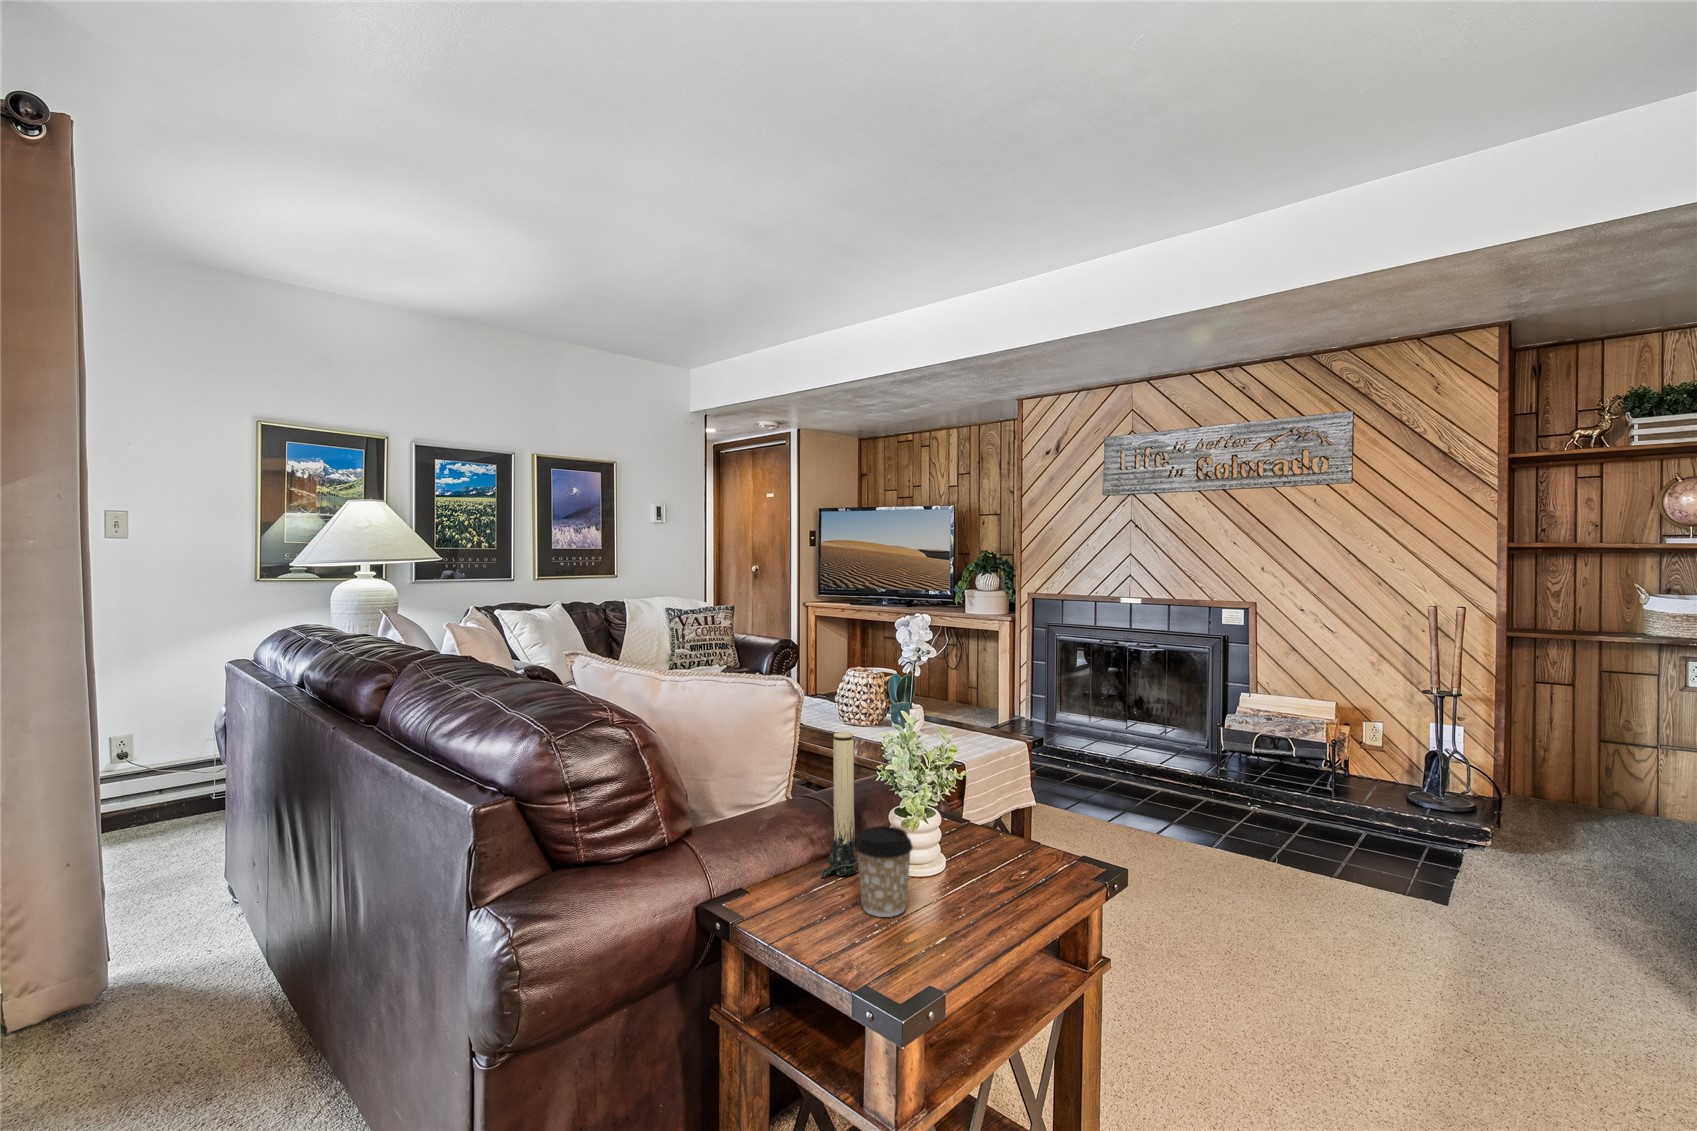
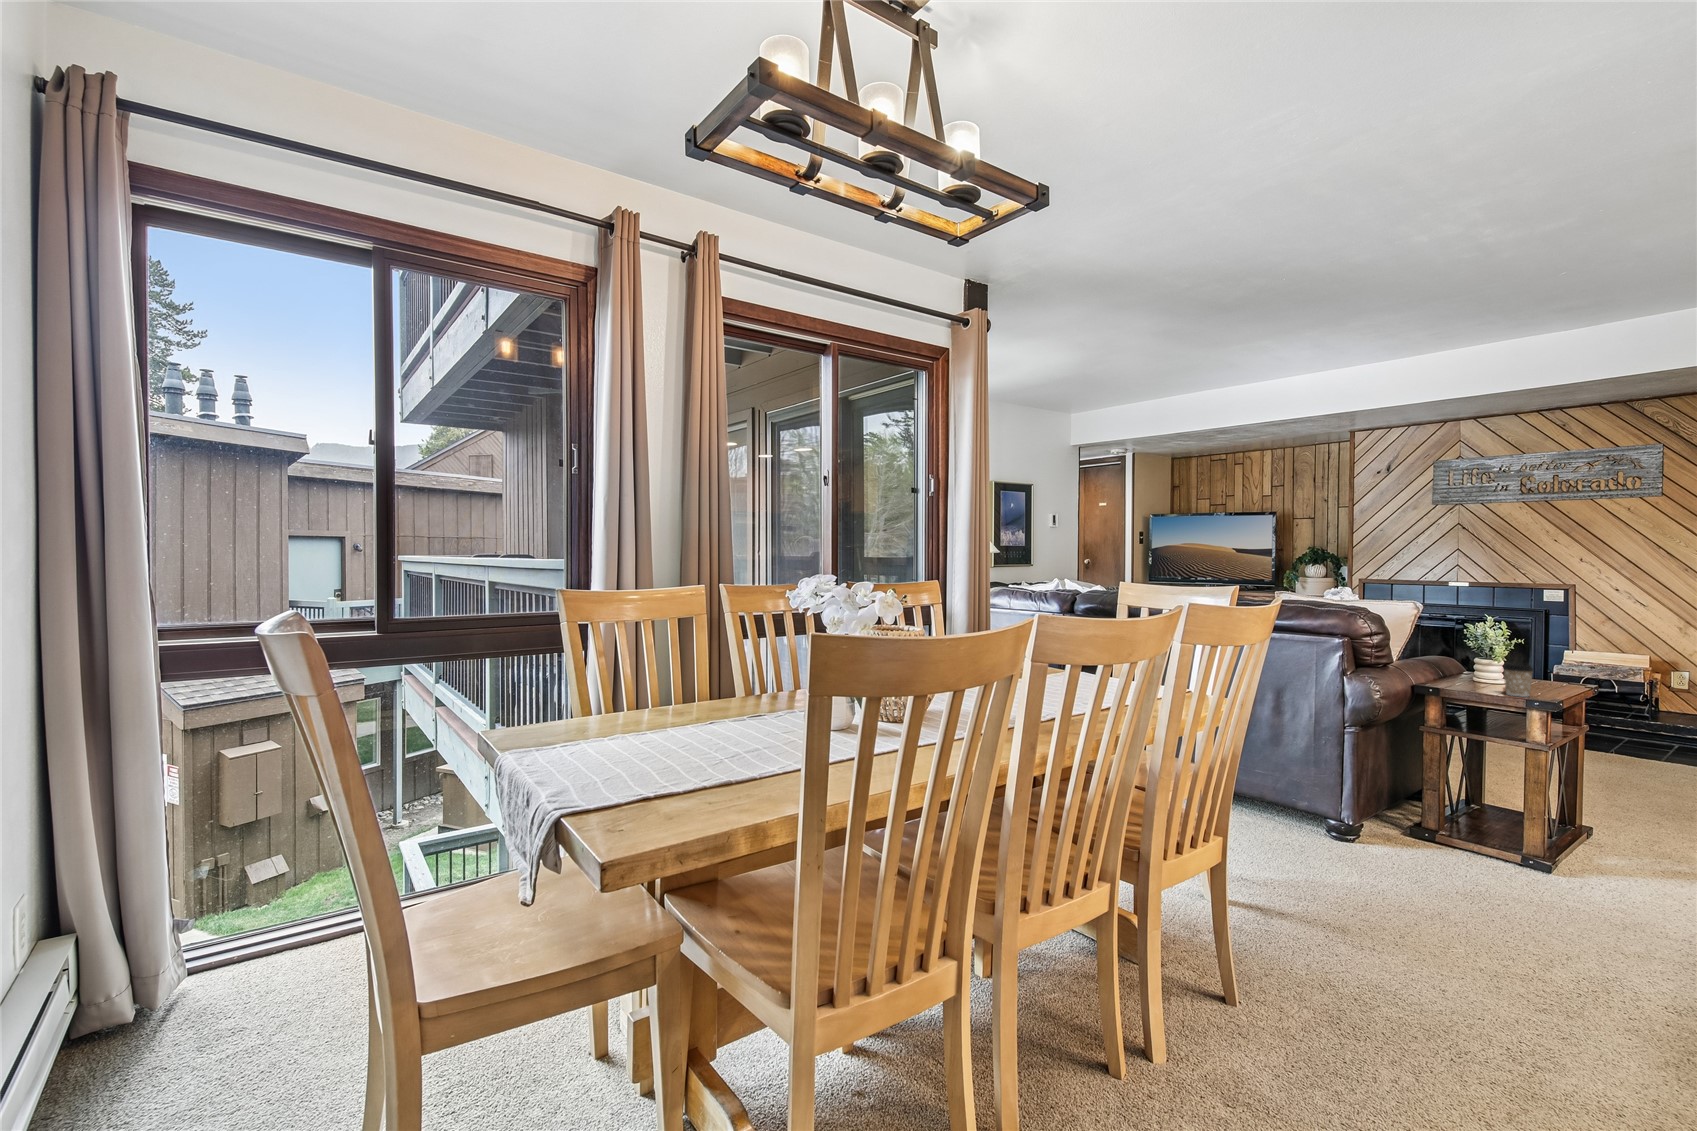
candle: present [821,732,859,878] -> none [1468,627,1486,689]

